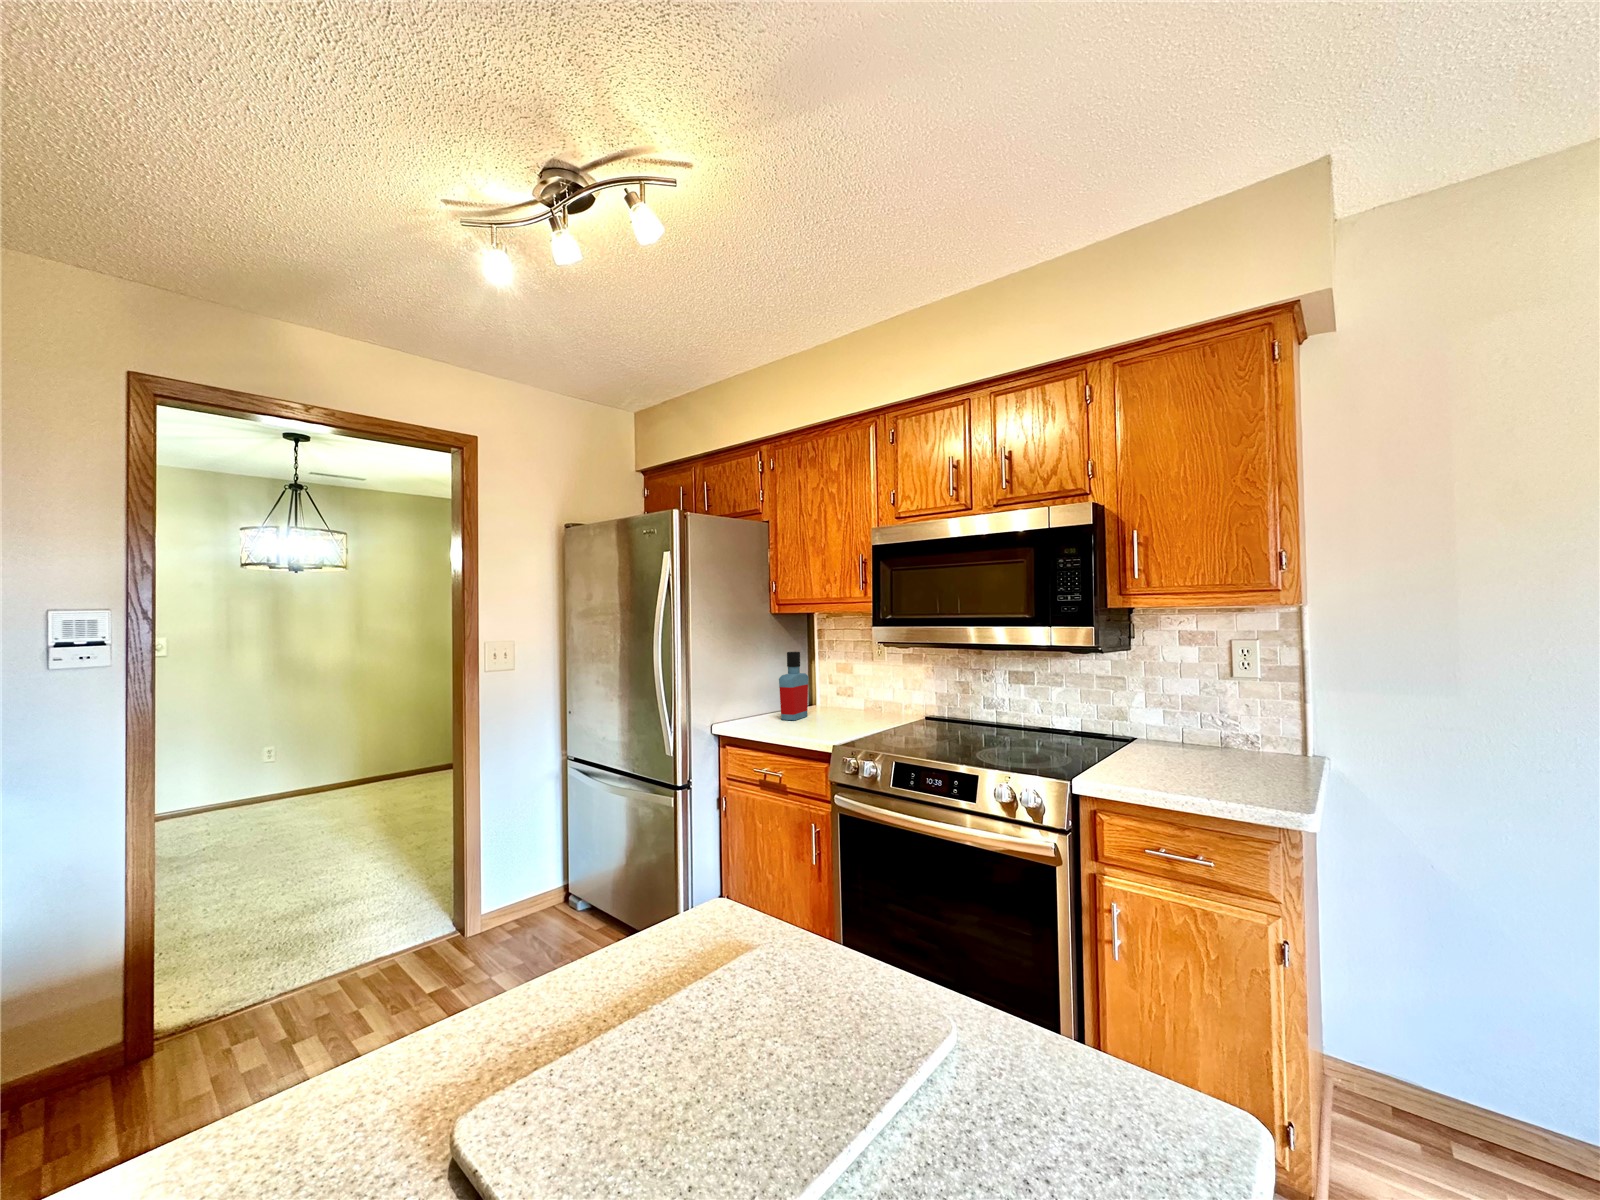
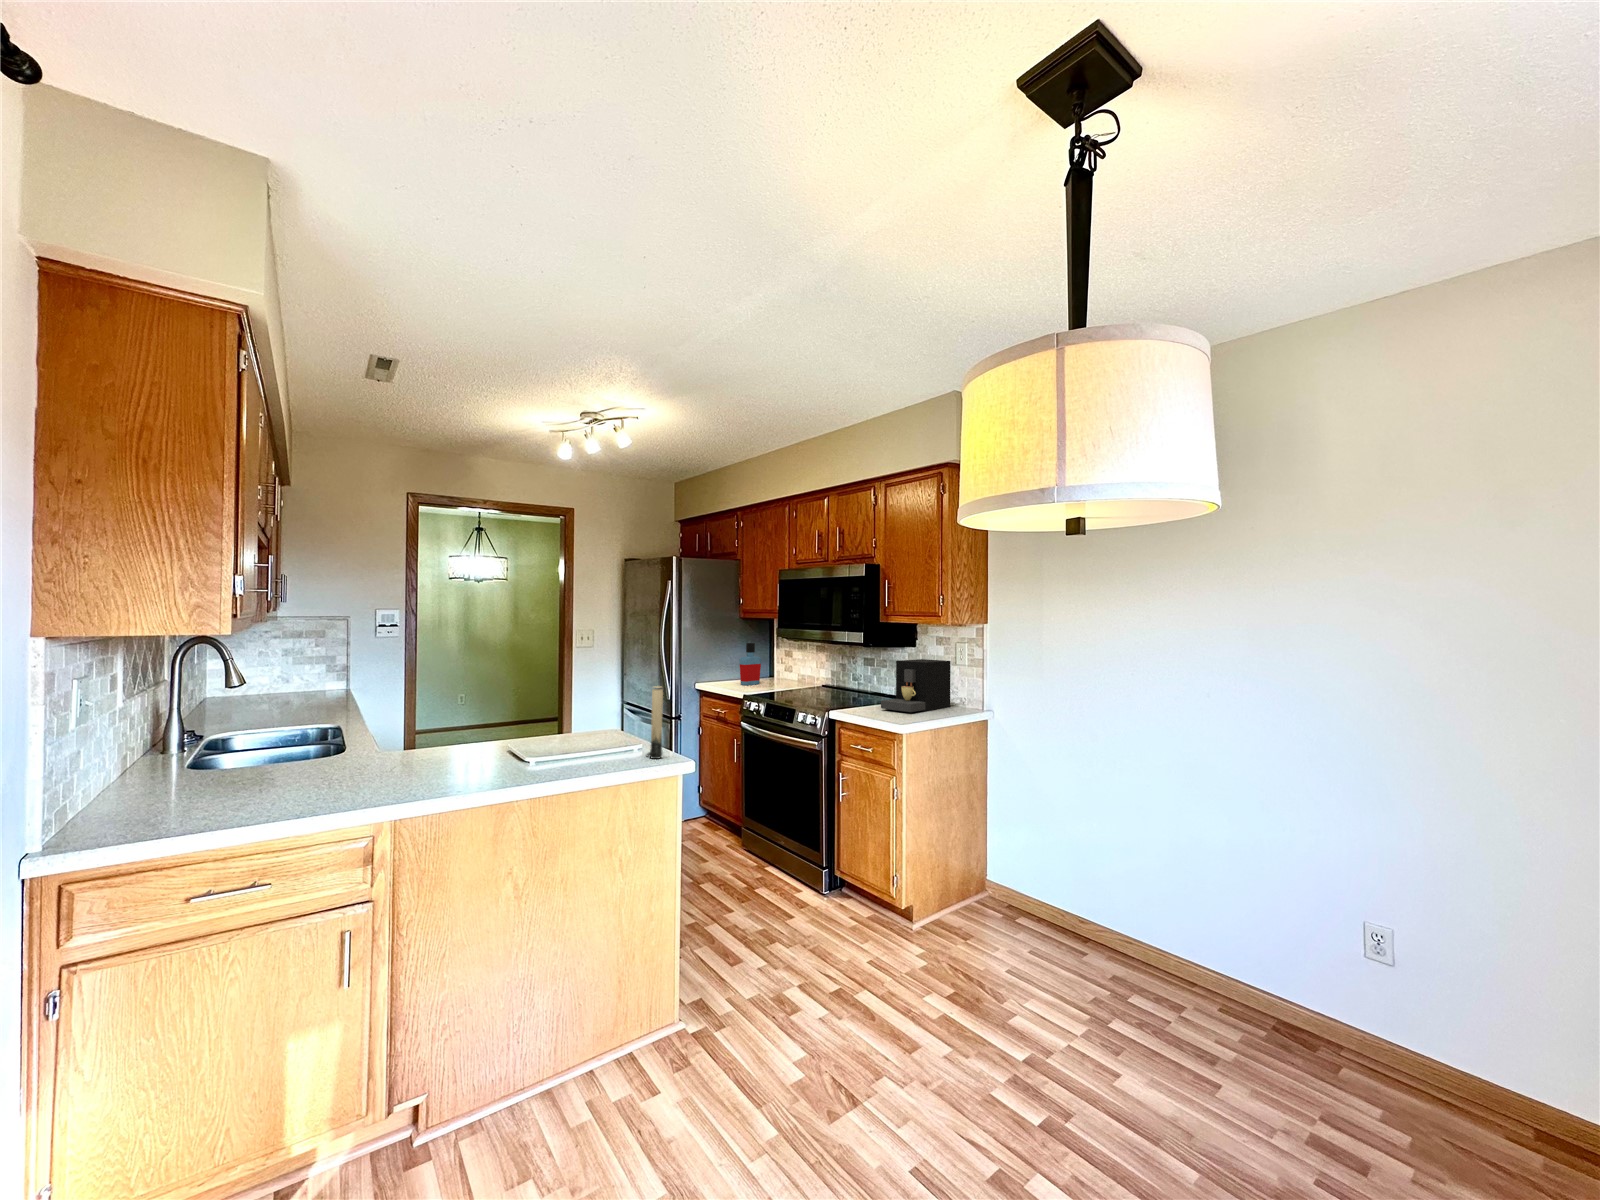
coffee maker: none [1163,671,1245,777] -> present [881,659,951,712]
candle: none [1031,842,1114,1136] -> present [647,686,663,759]

